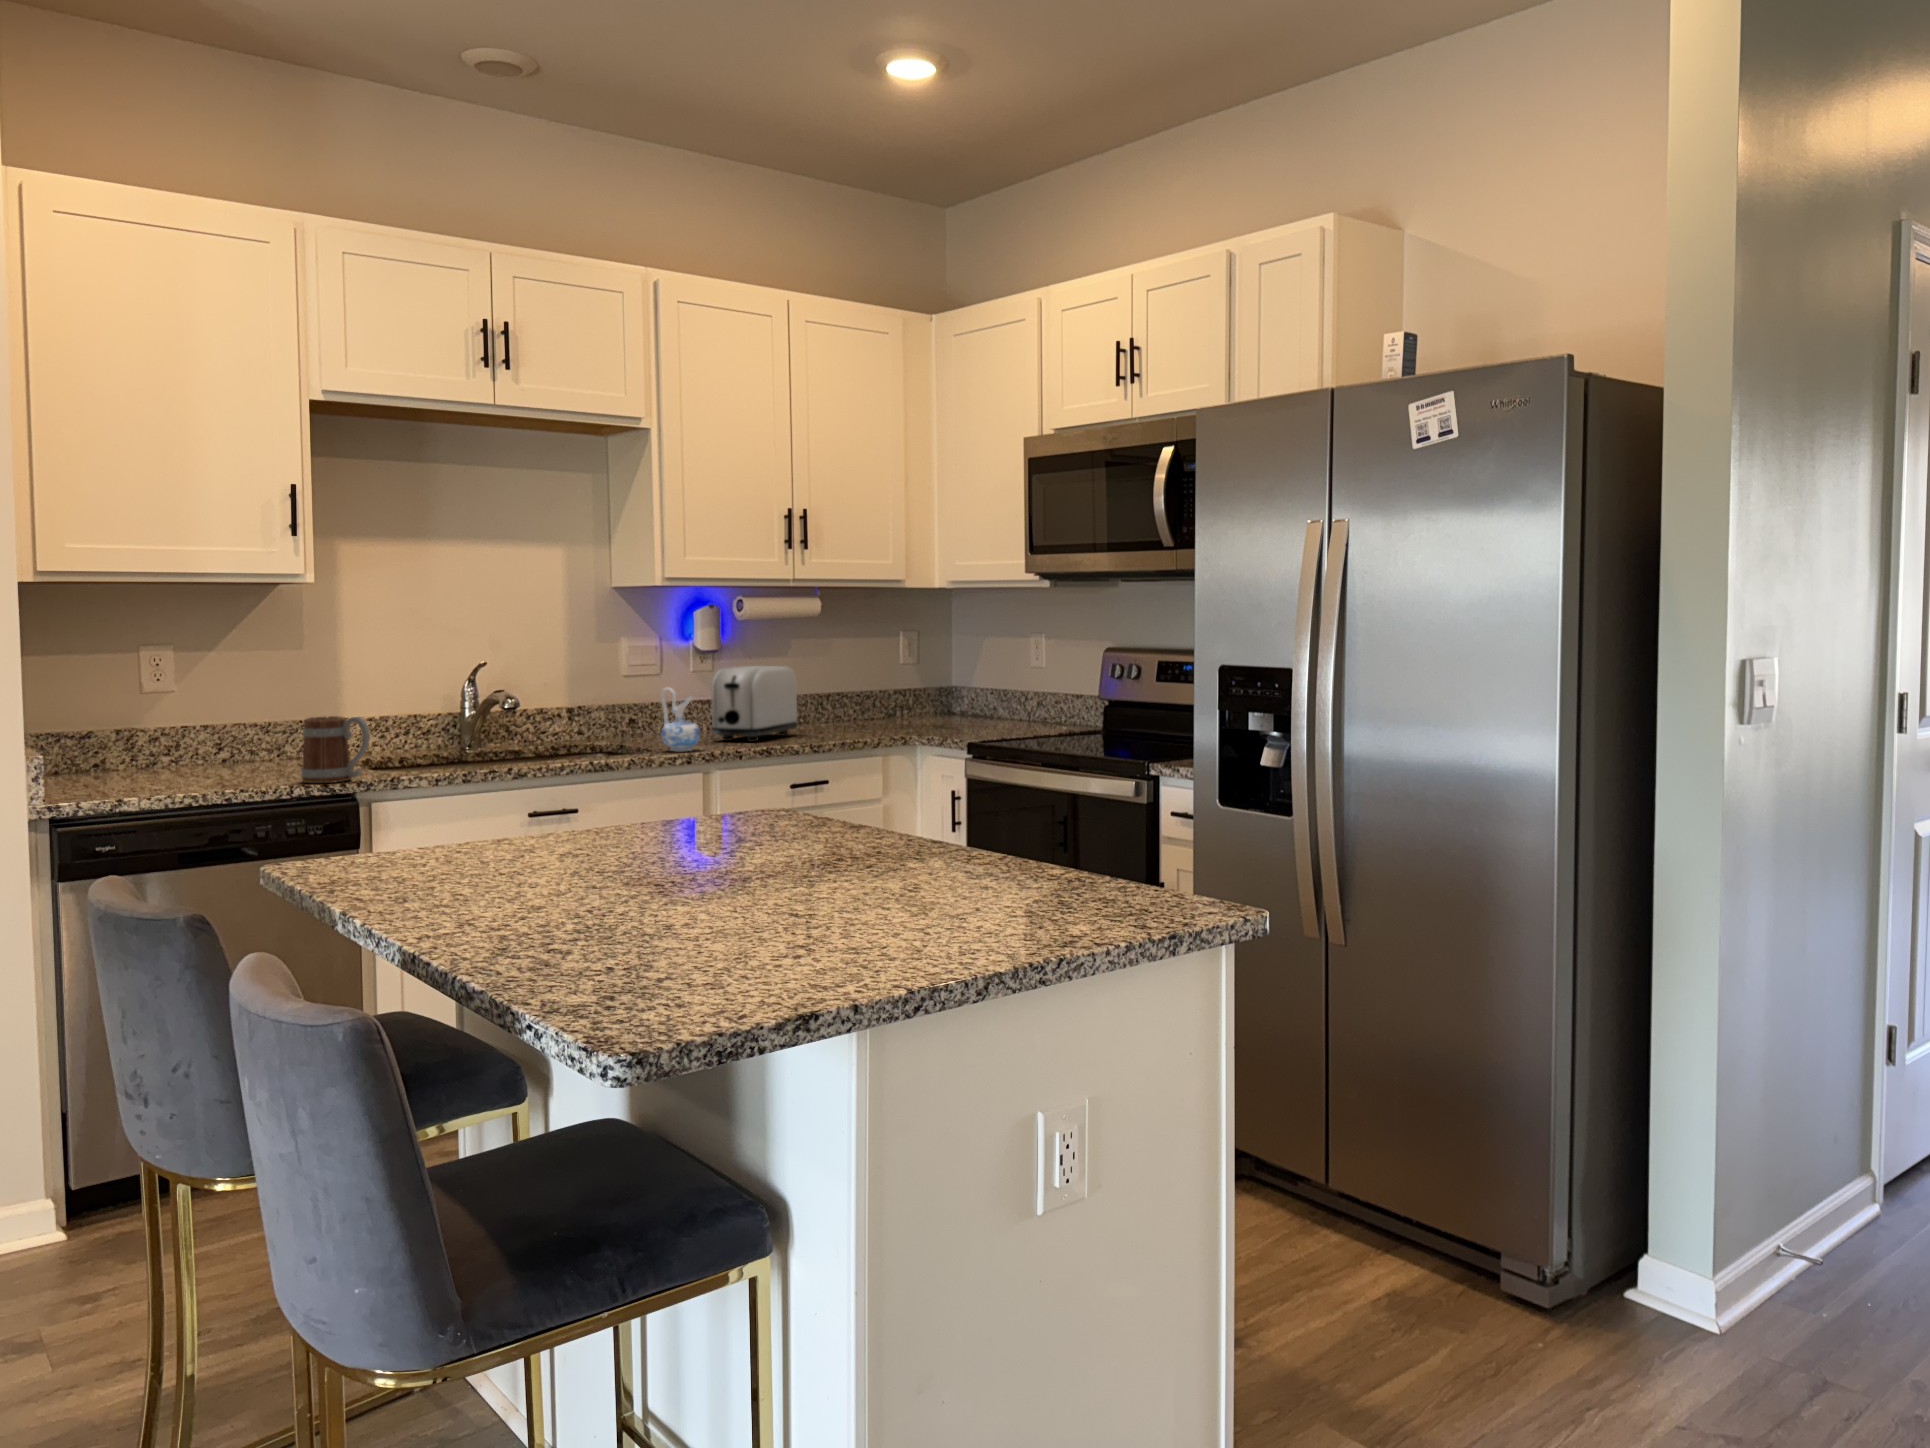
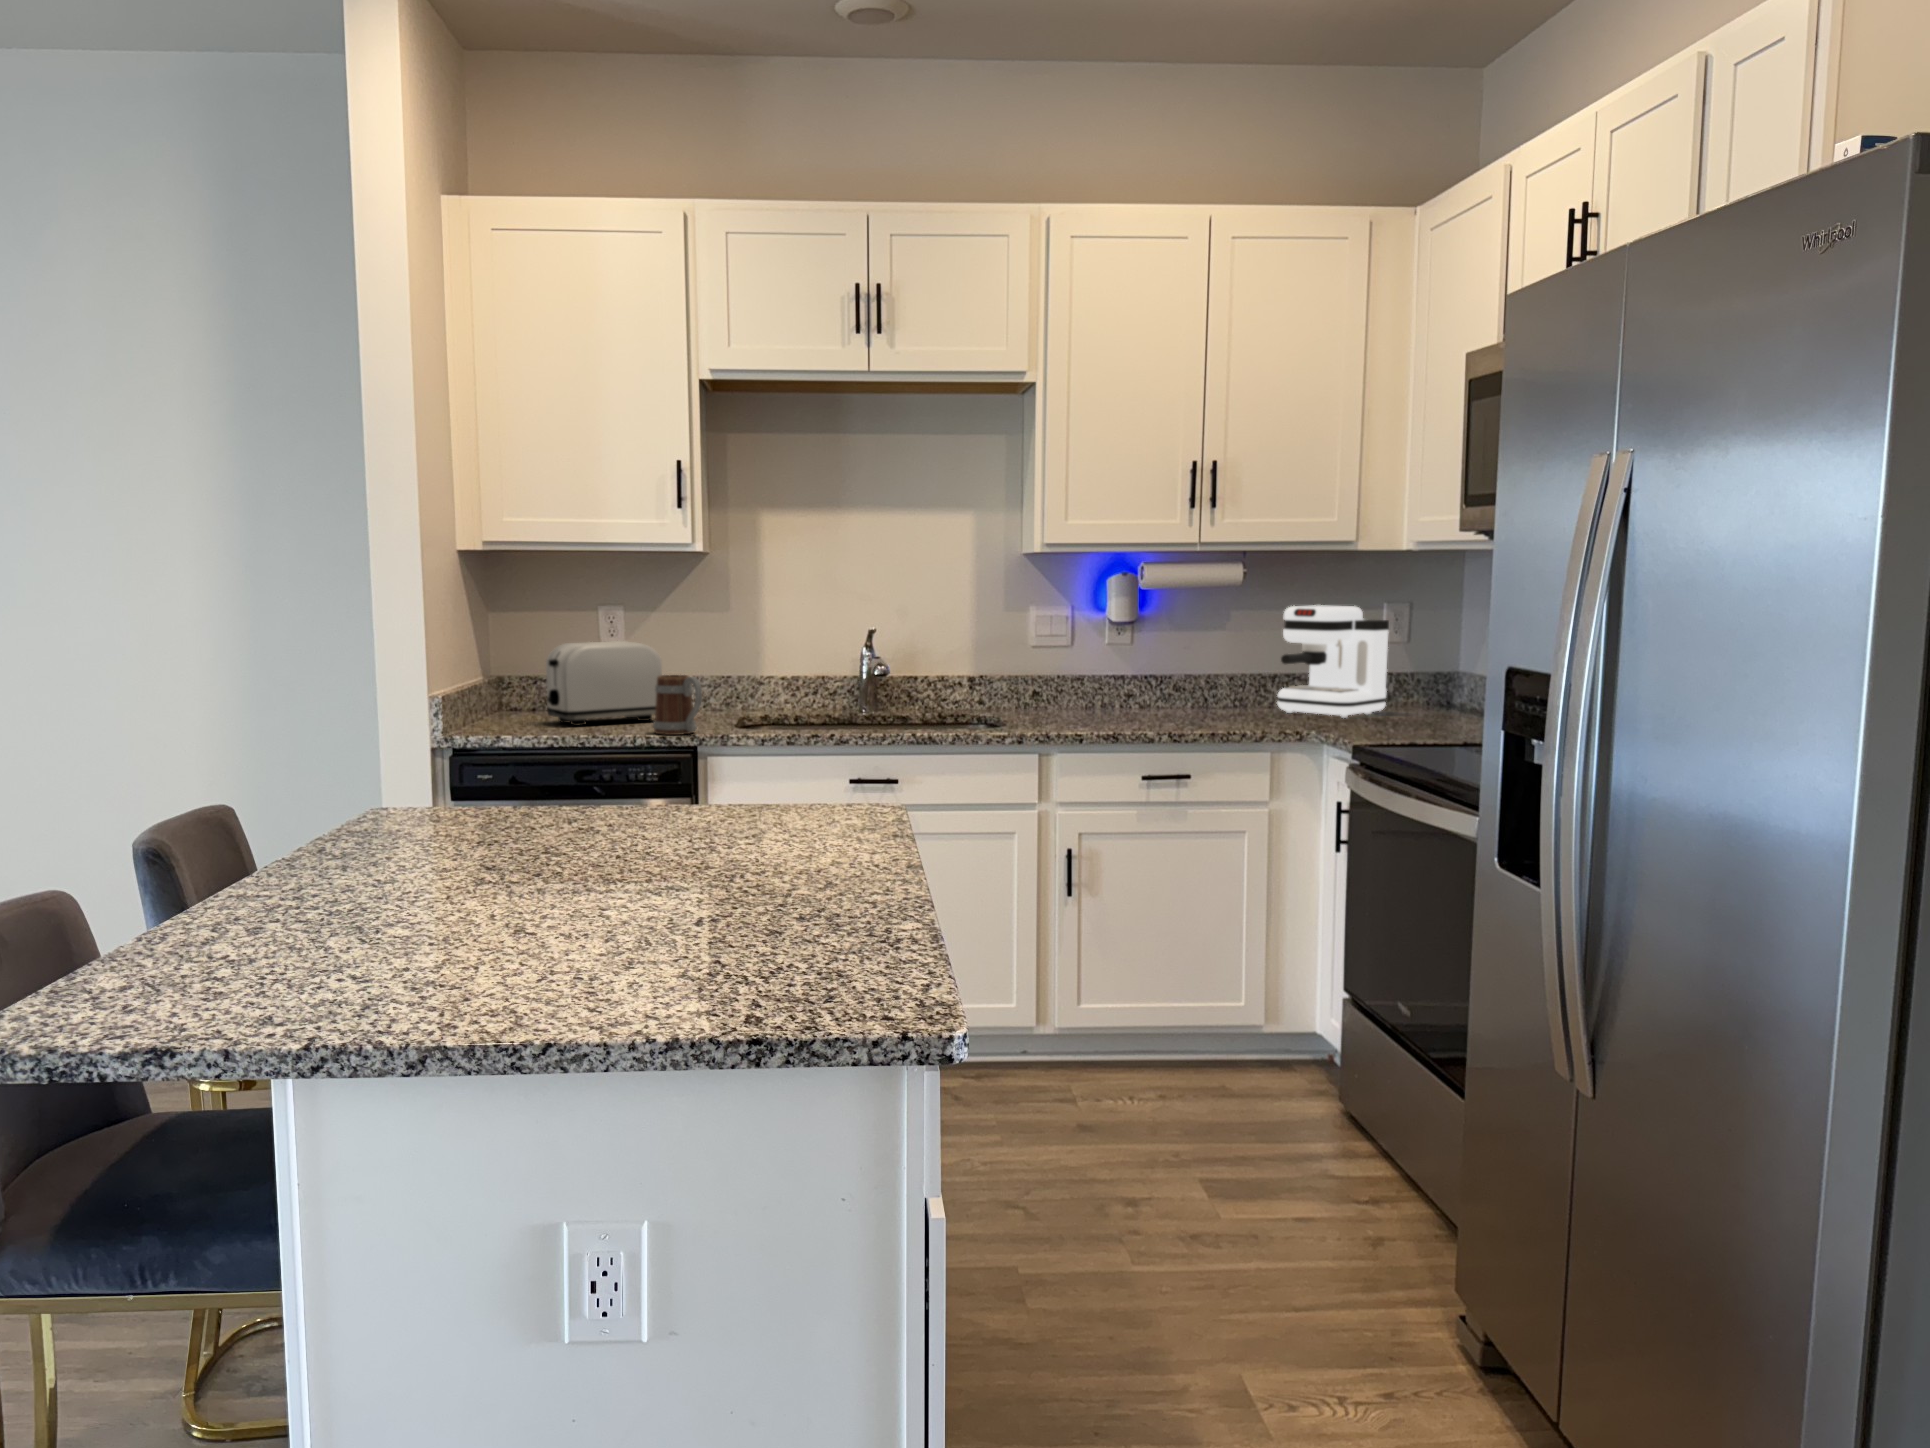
coffee maker: none [846,630,930,726] -> present [1277,605,1389,718]
toaster: present [712,666,797,742] -> present [546,641,662,726]
ceramic pitcher: present [661,688,700,751] -> none [1010,662,1049,729]

